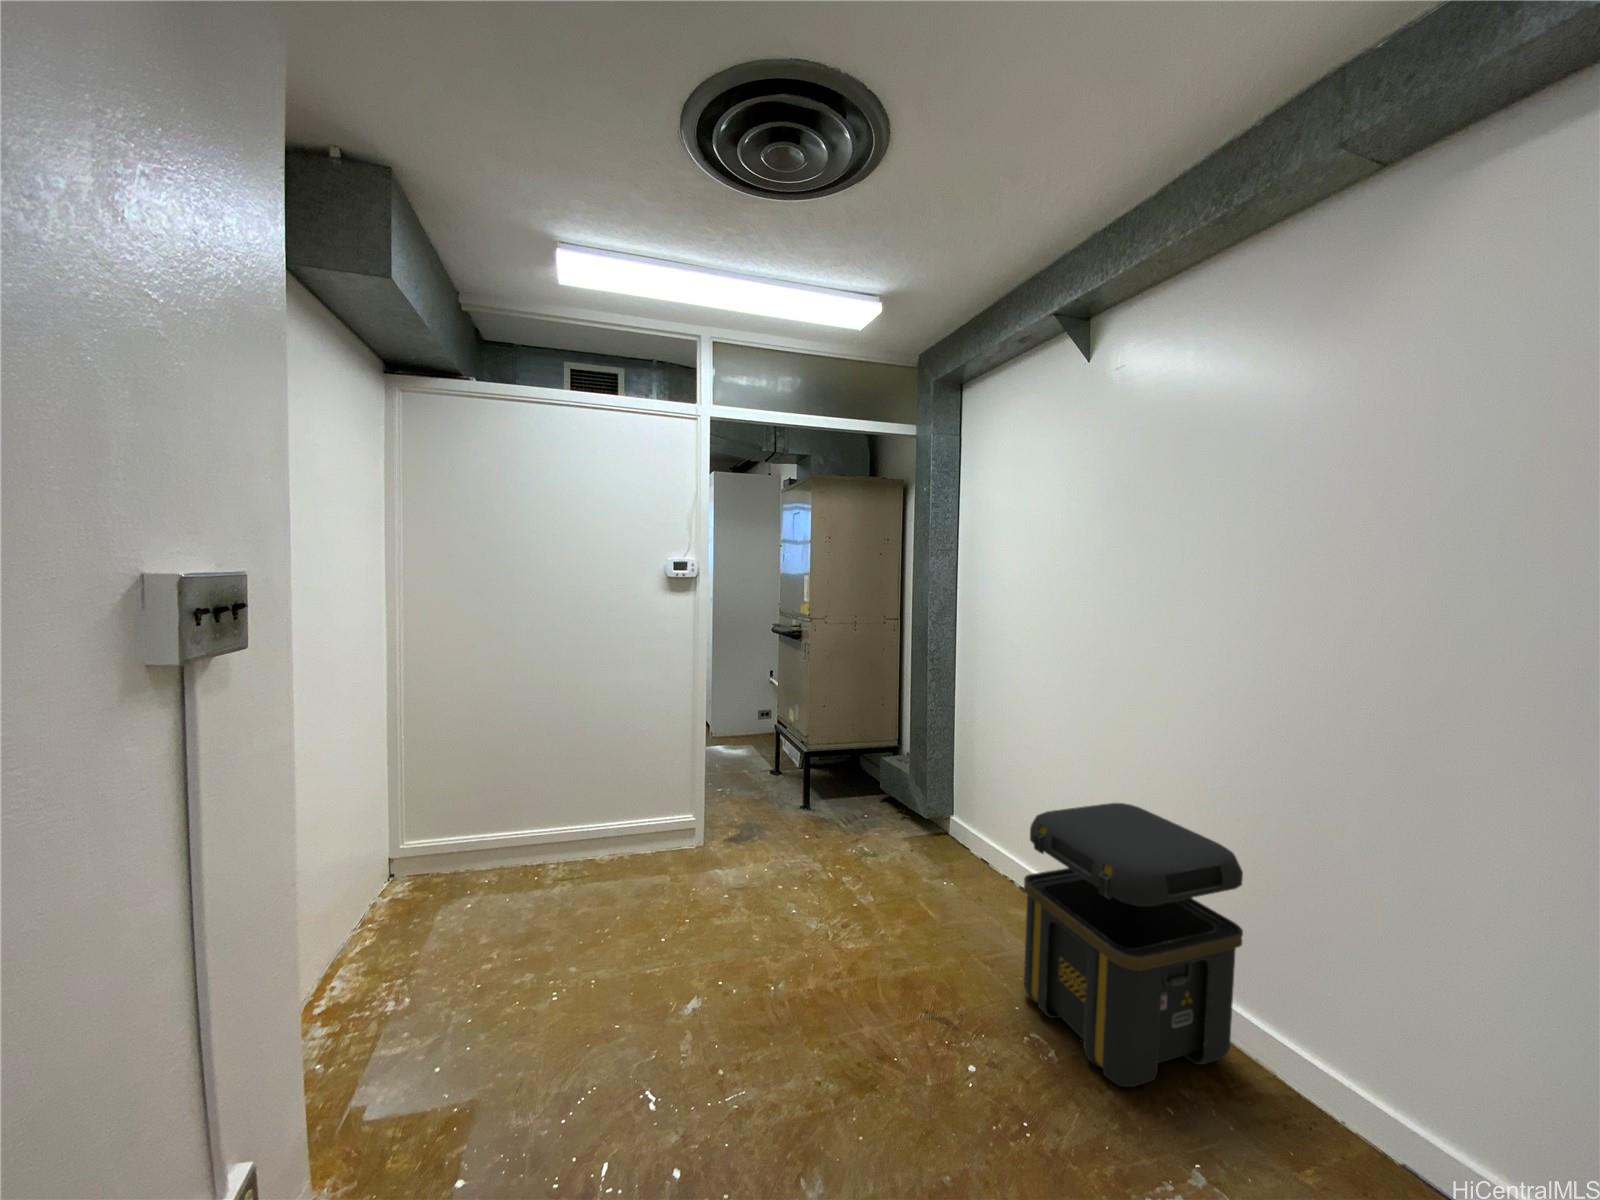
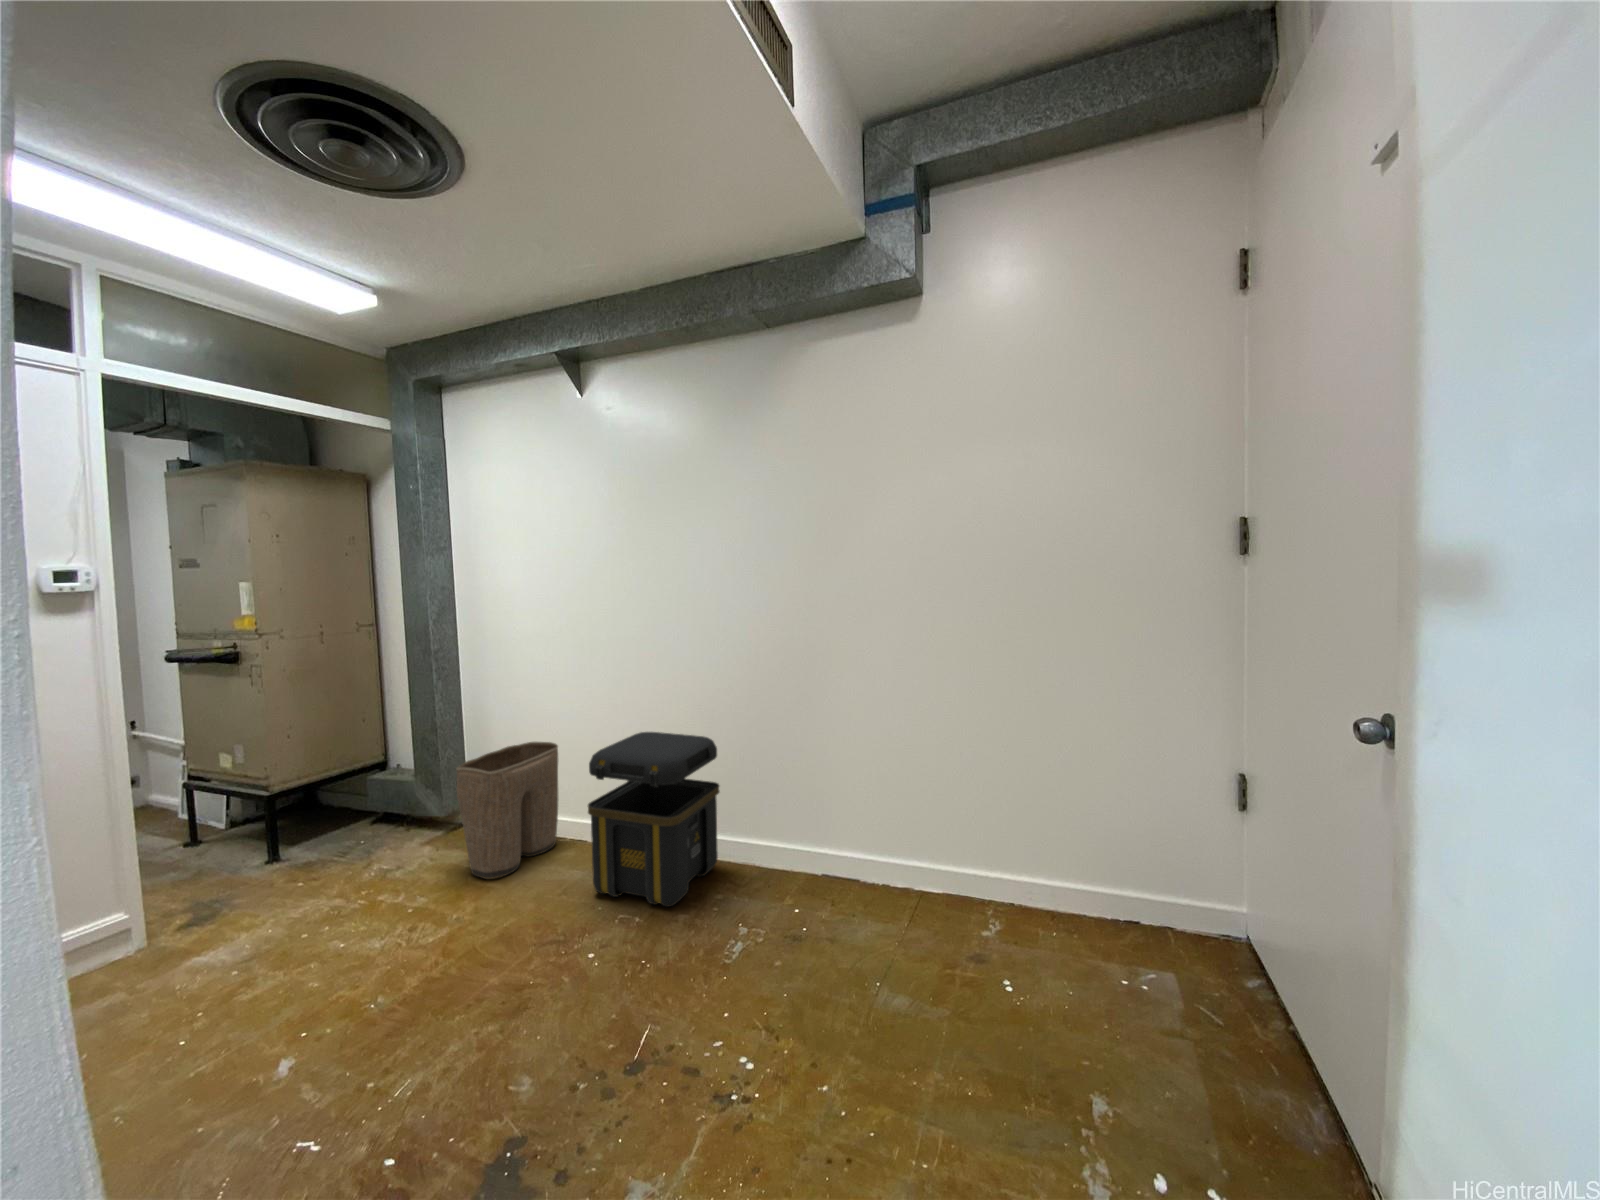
laundry basket: none [915,767,1029,911] -> present [456,742,558,879]

